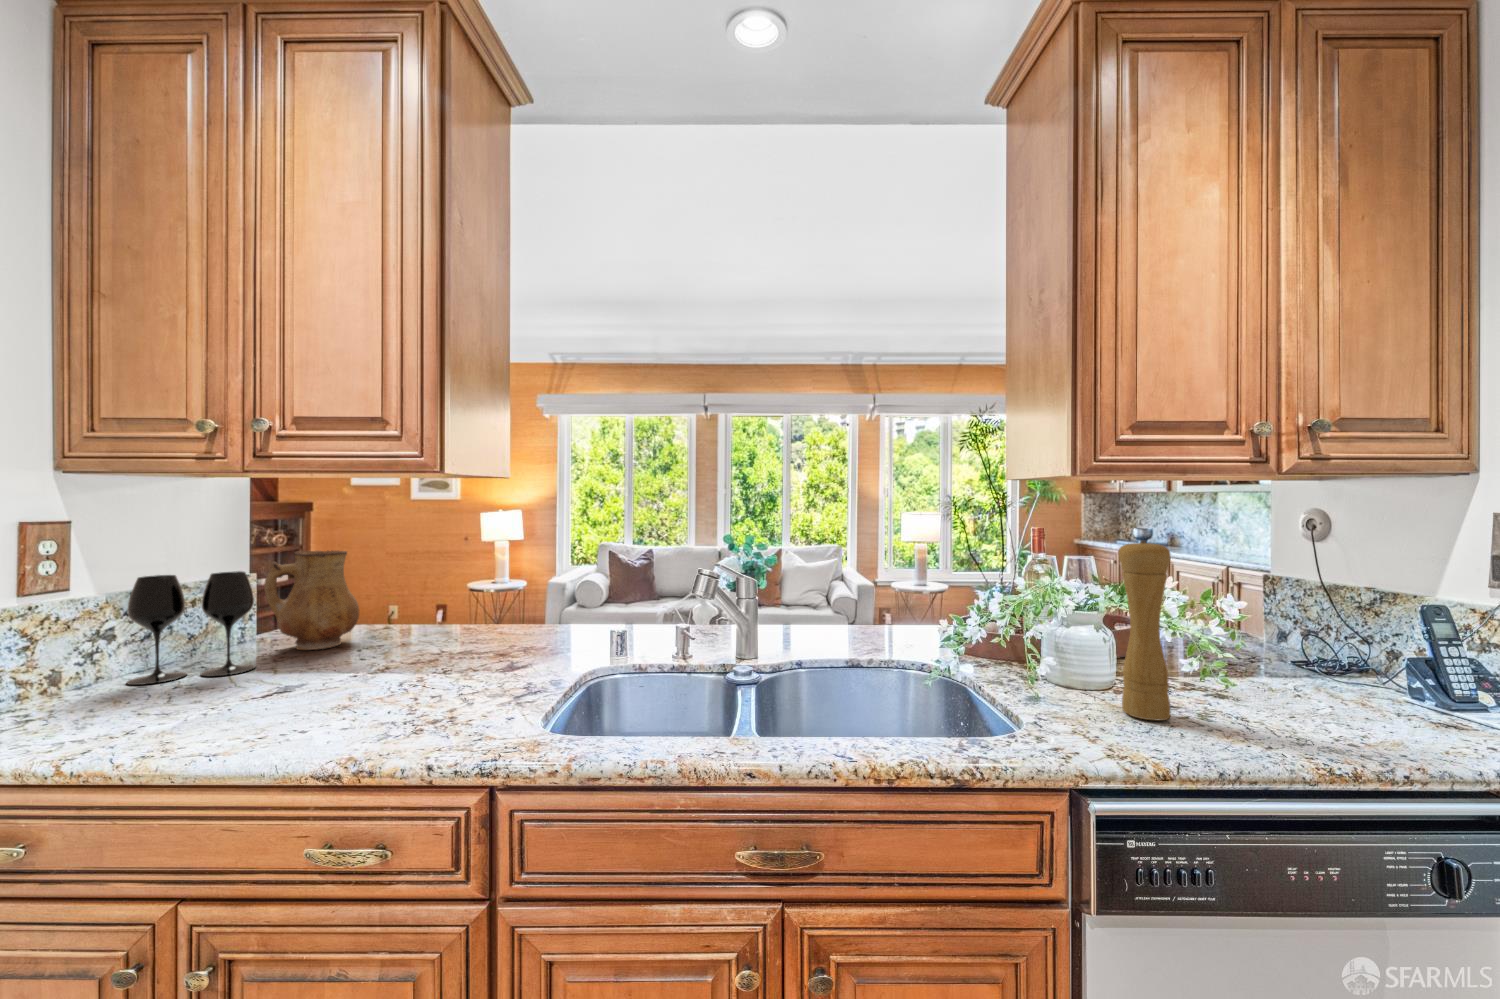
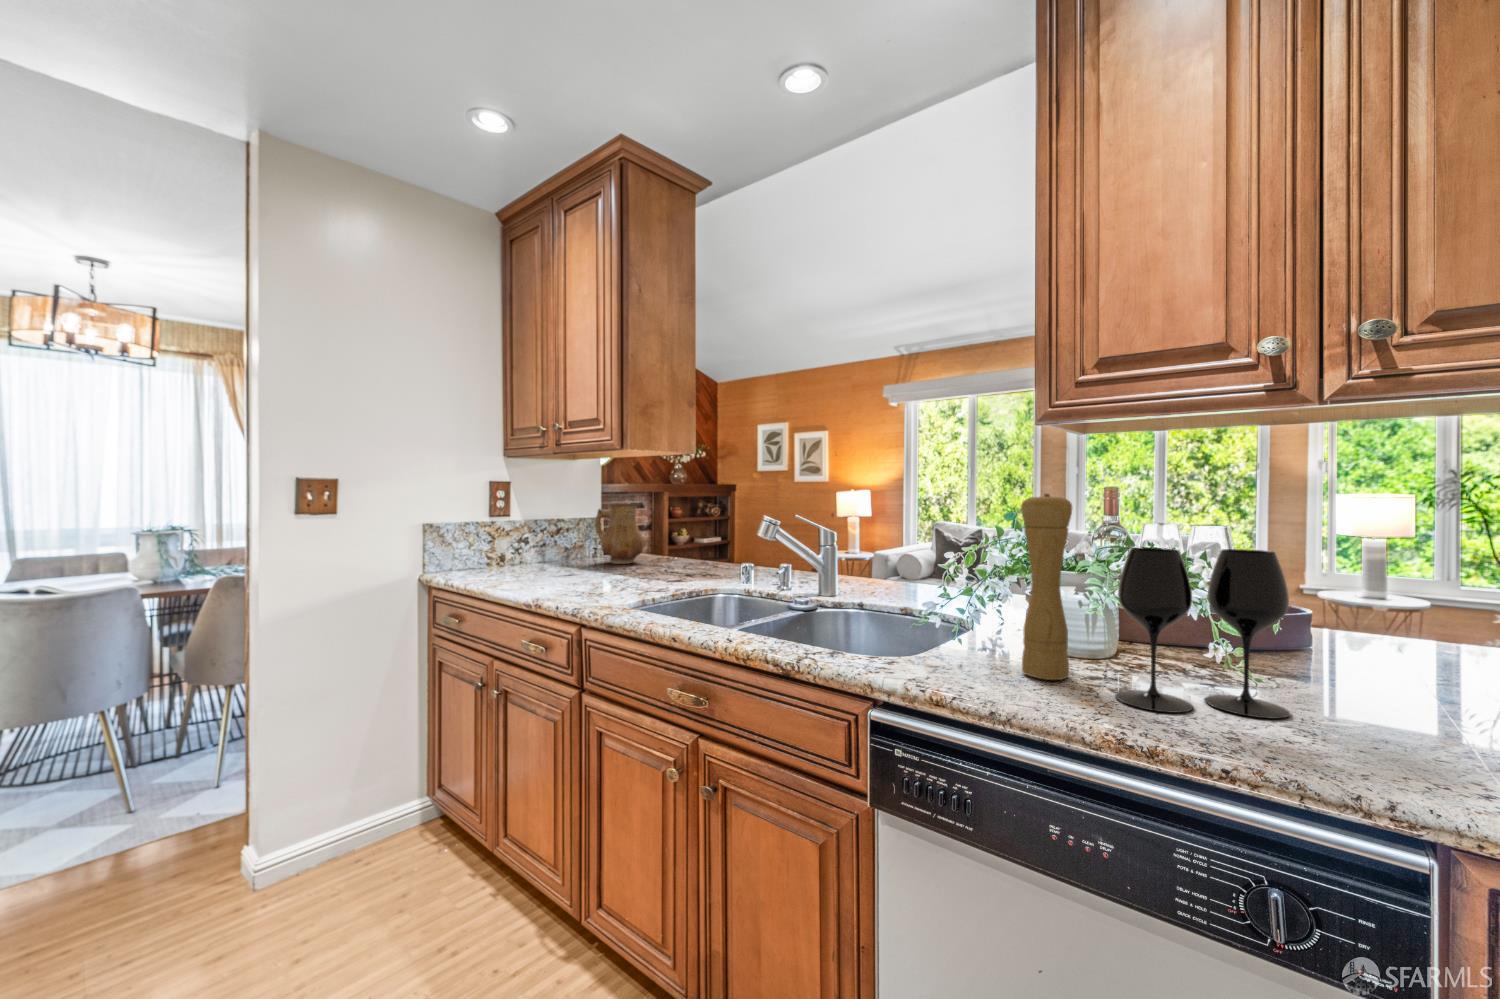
wine glass: present [127,571,255,685] -> present [1115,548,1290,719]

